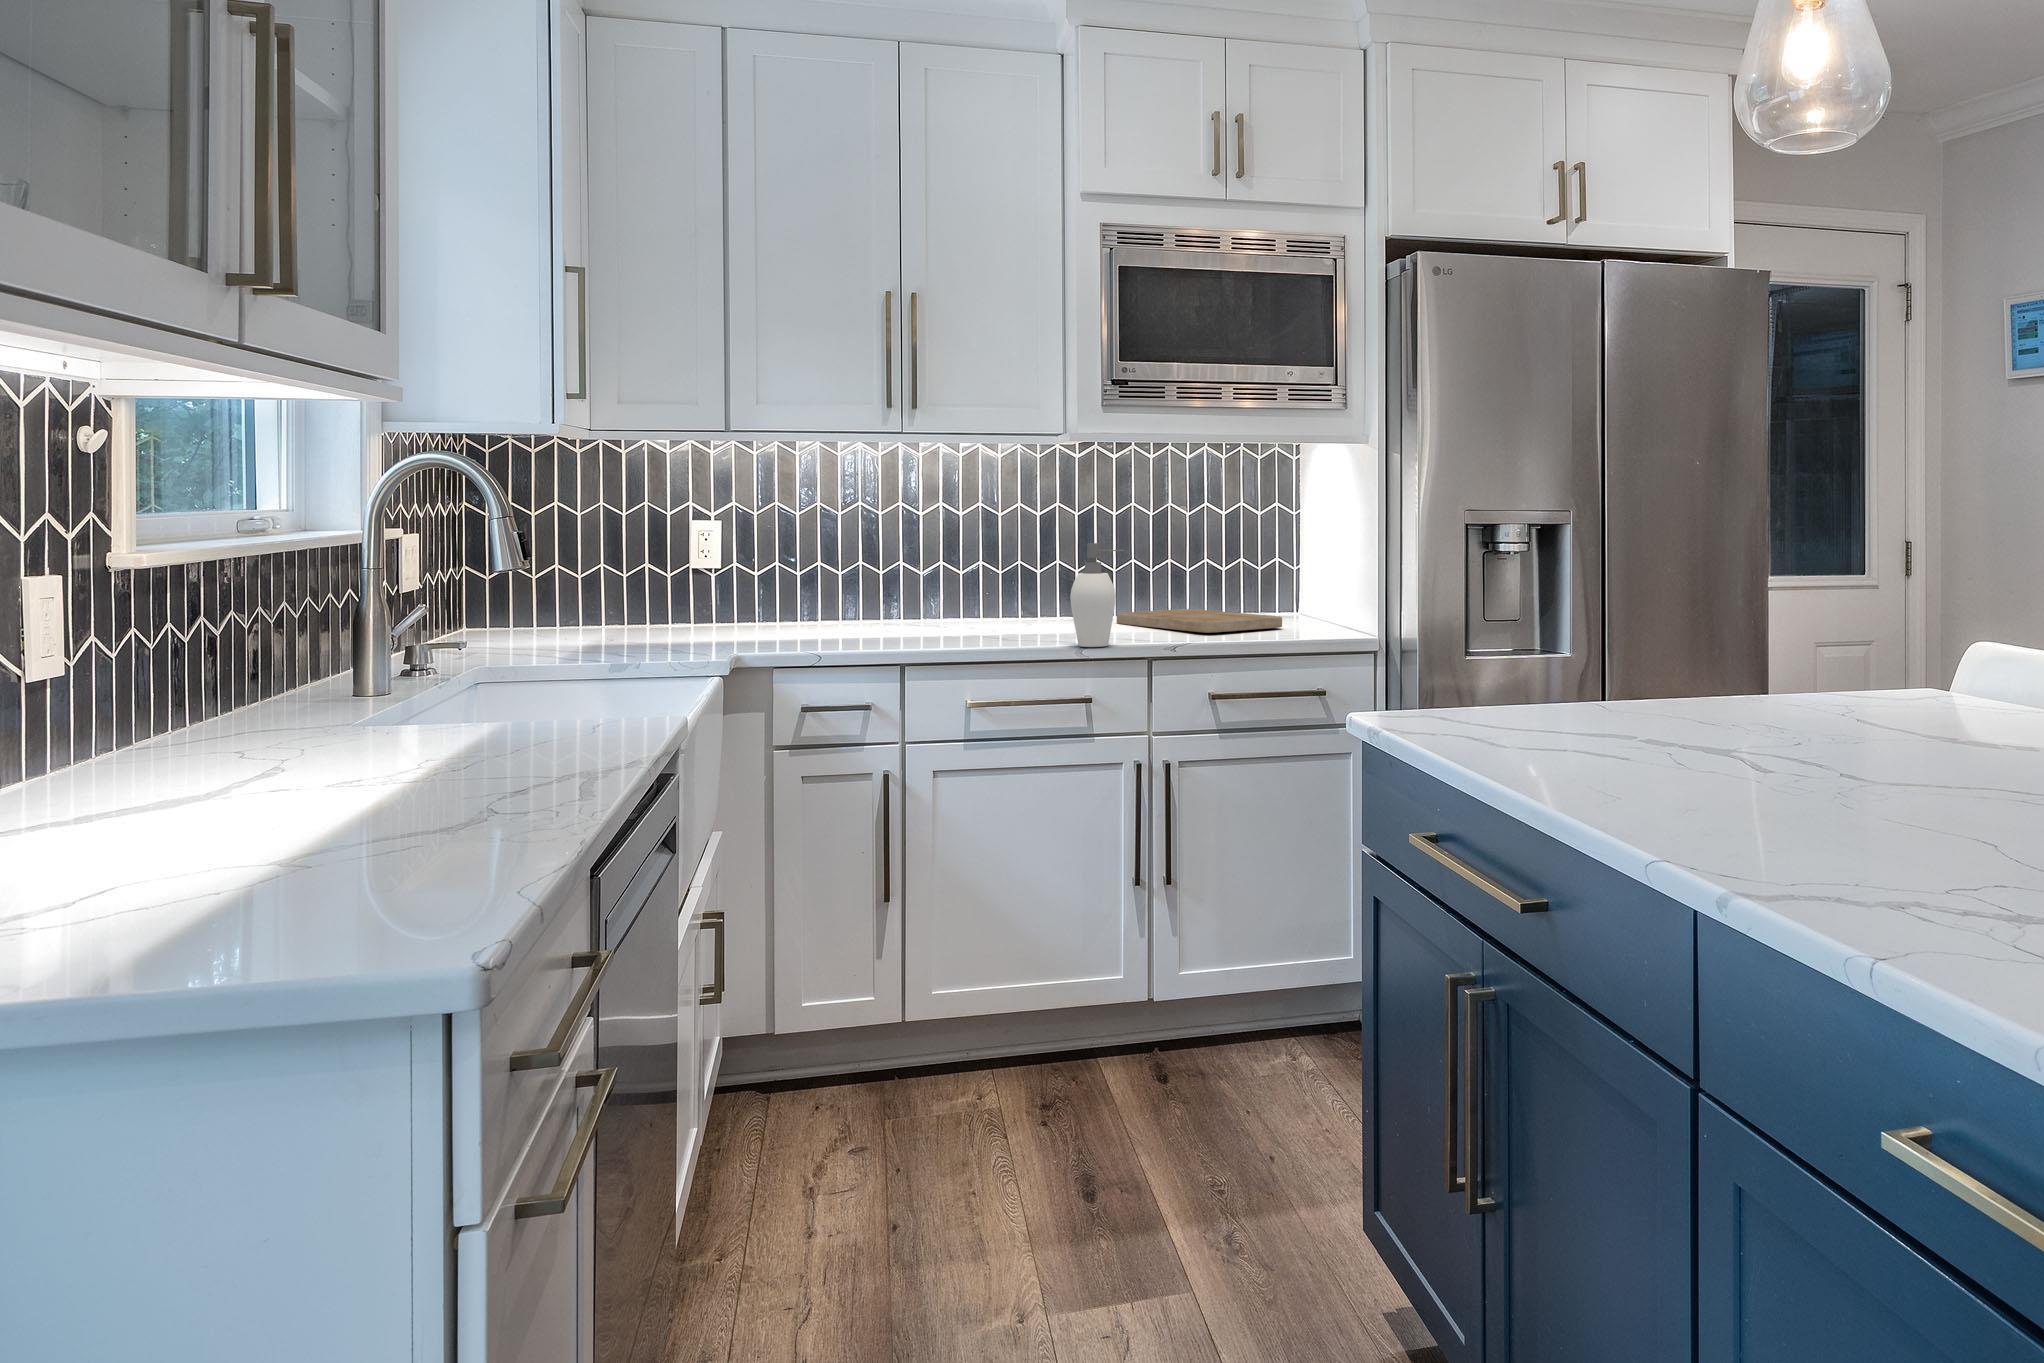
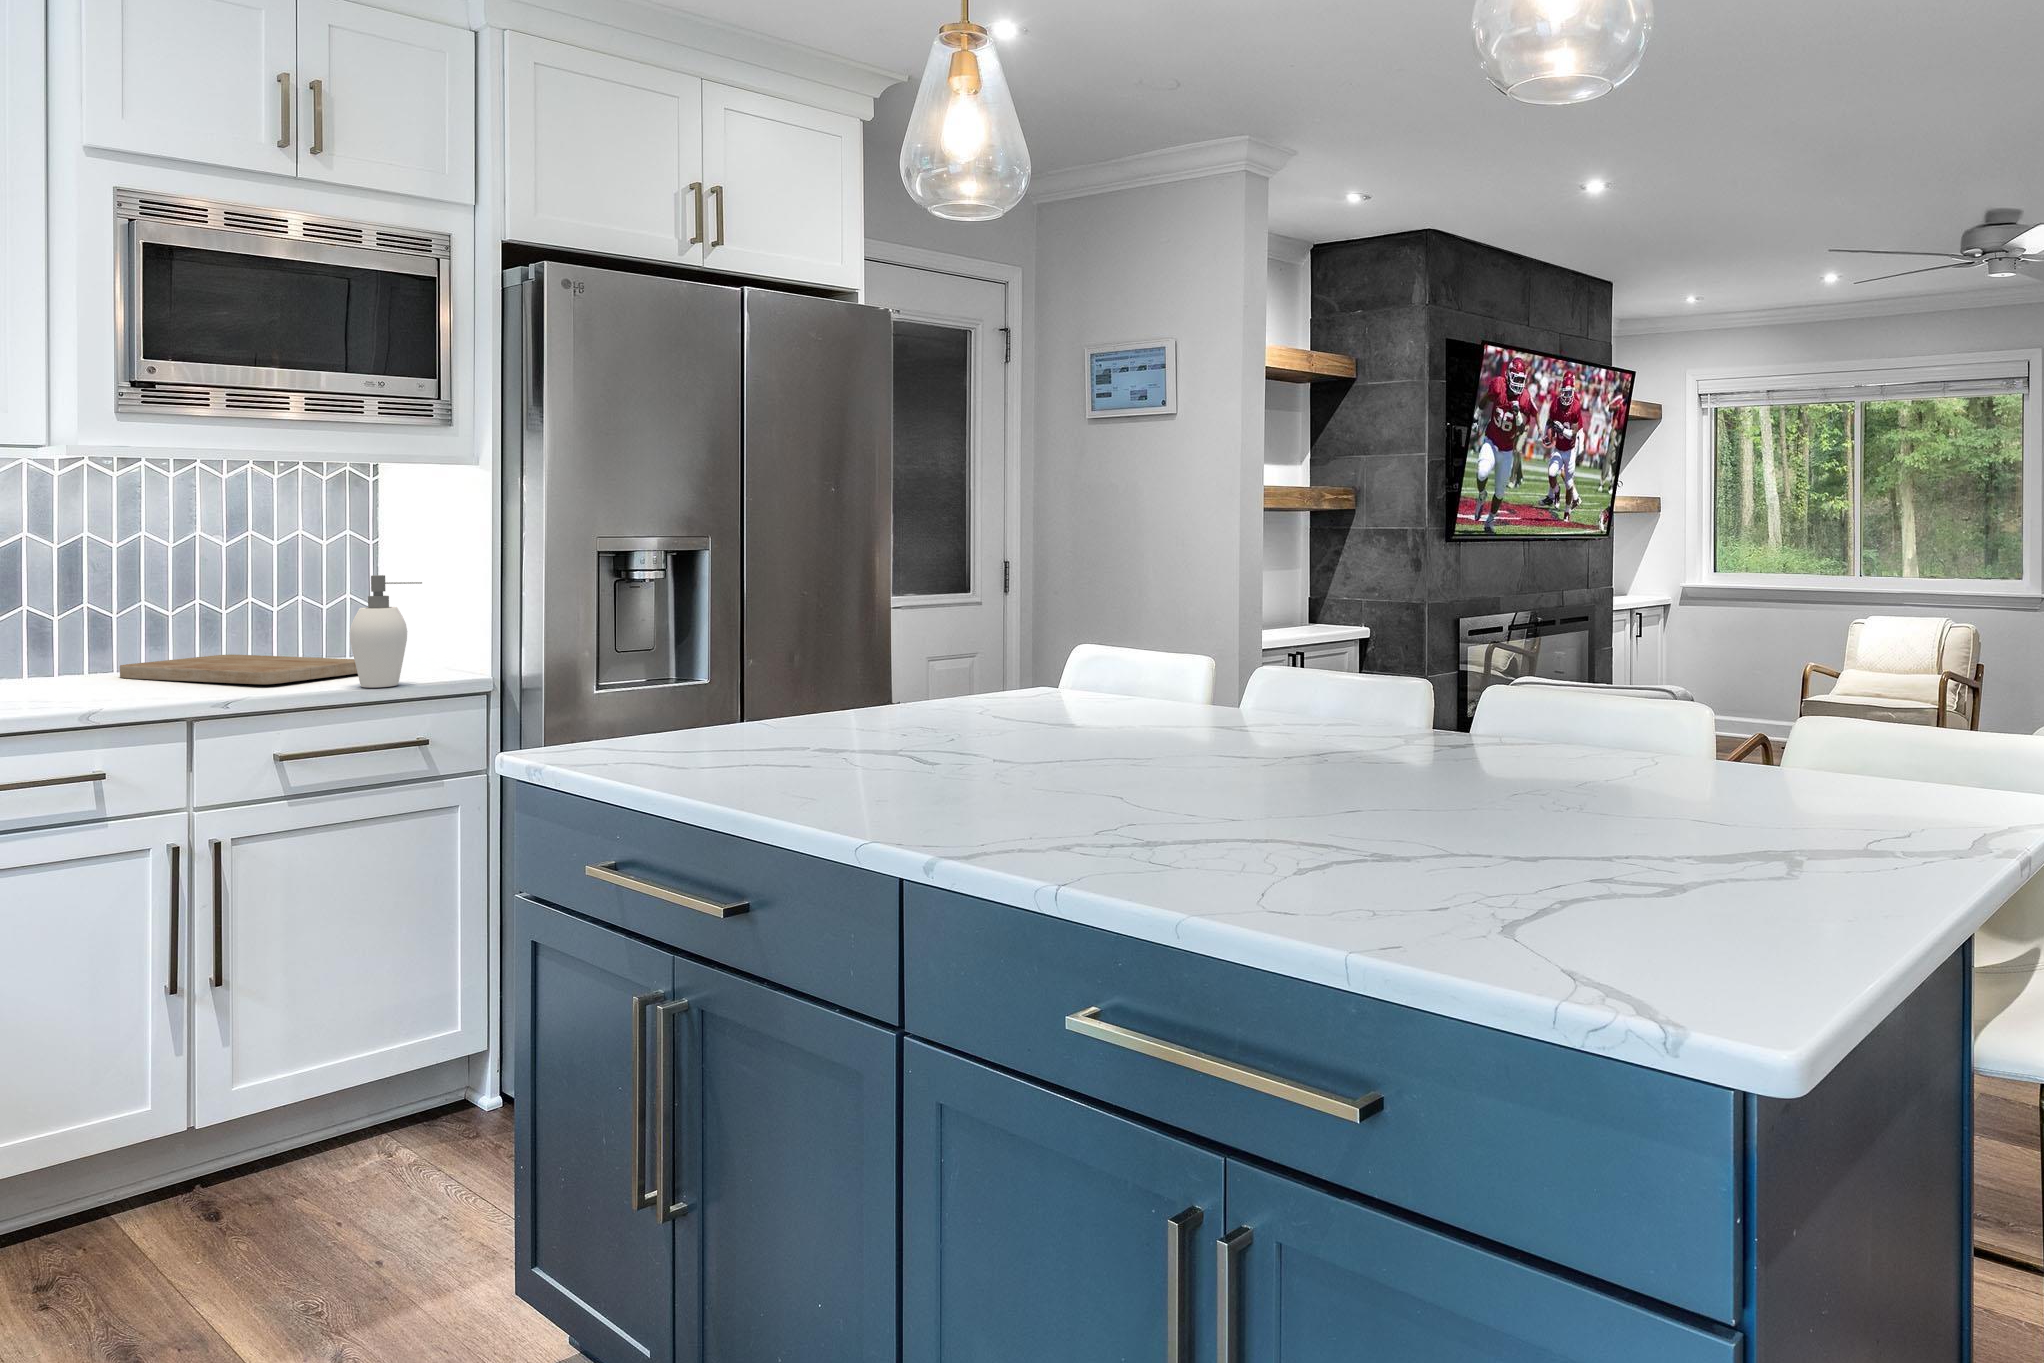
soap dispenser: present [1070,543,1125,647] -> present [350,575,422,688]

